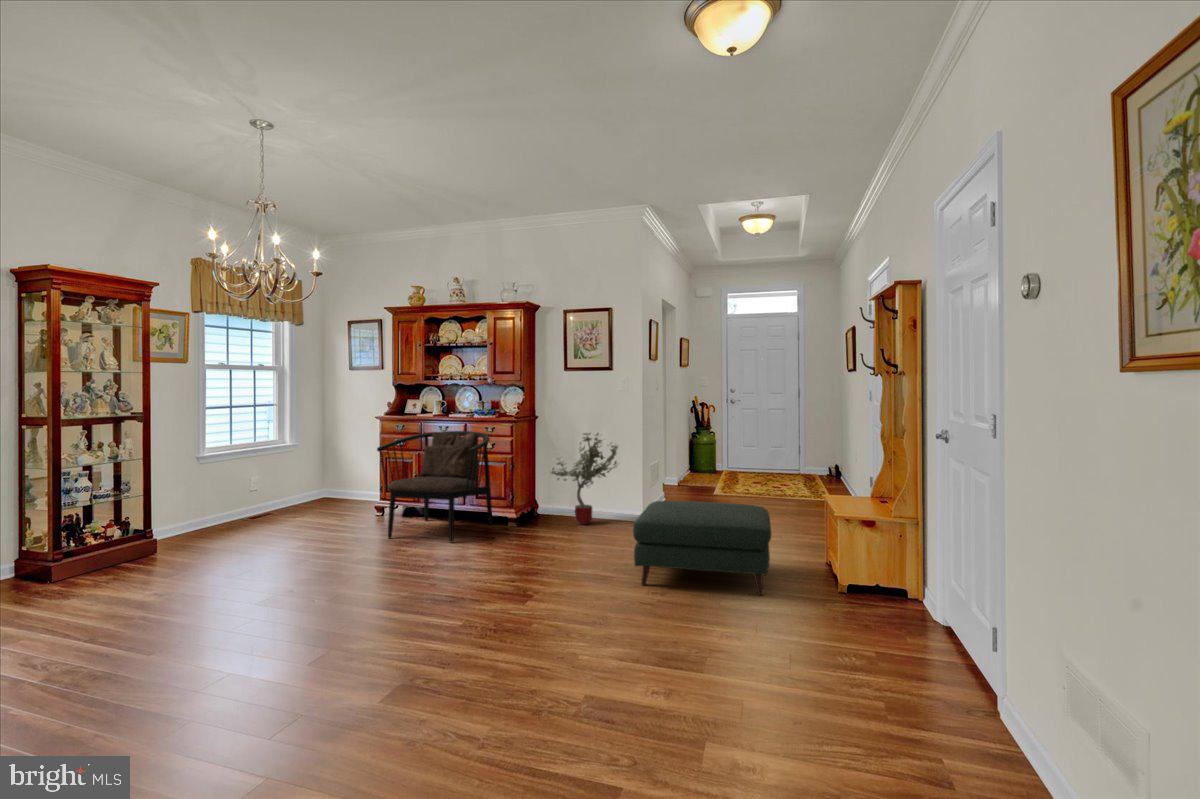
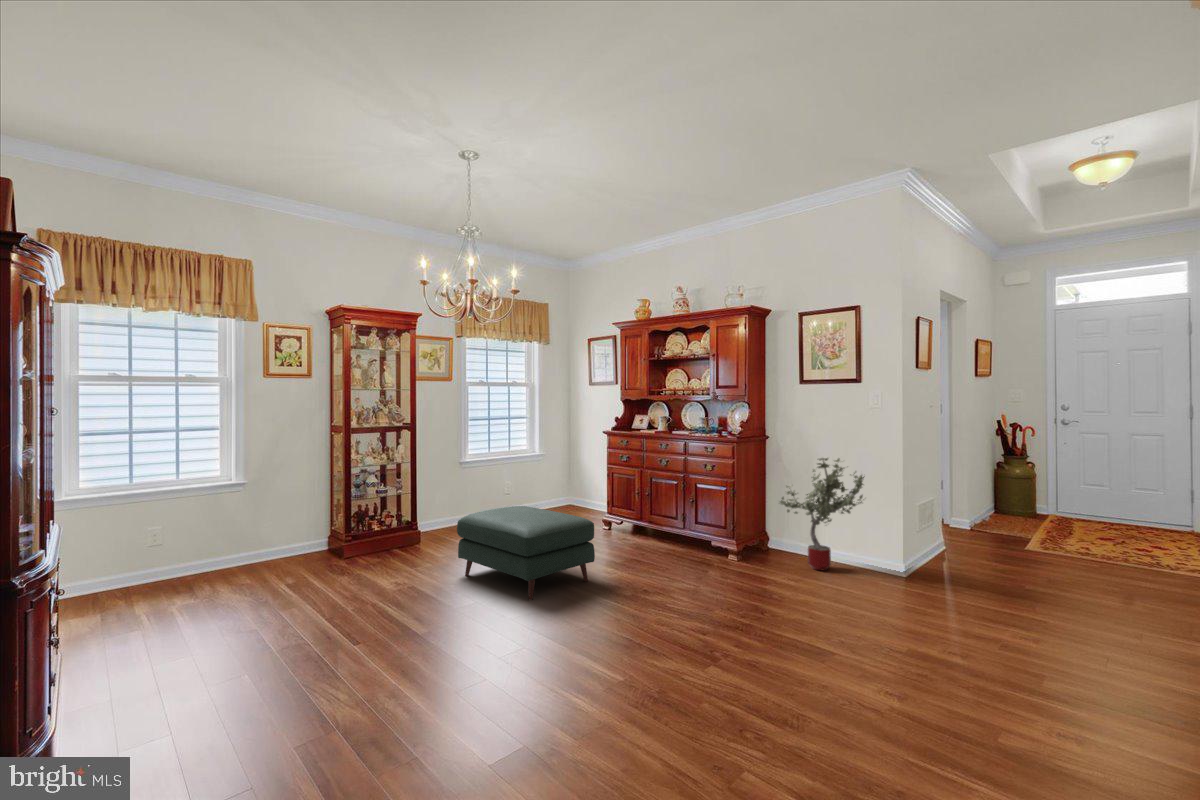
armchair: present [377,431,492,542] -> none [592,449,710,571]
ottoman: present [633,501,772,595] -> present [457,506,595,600]

